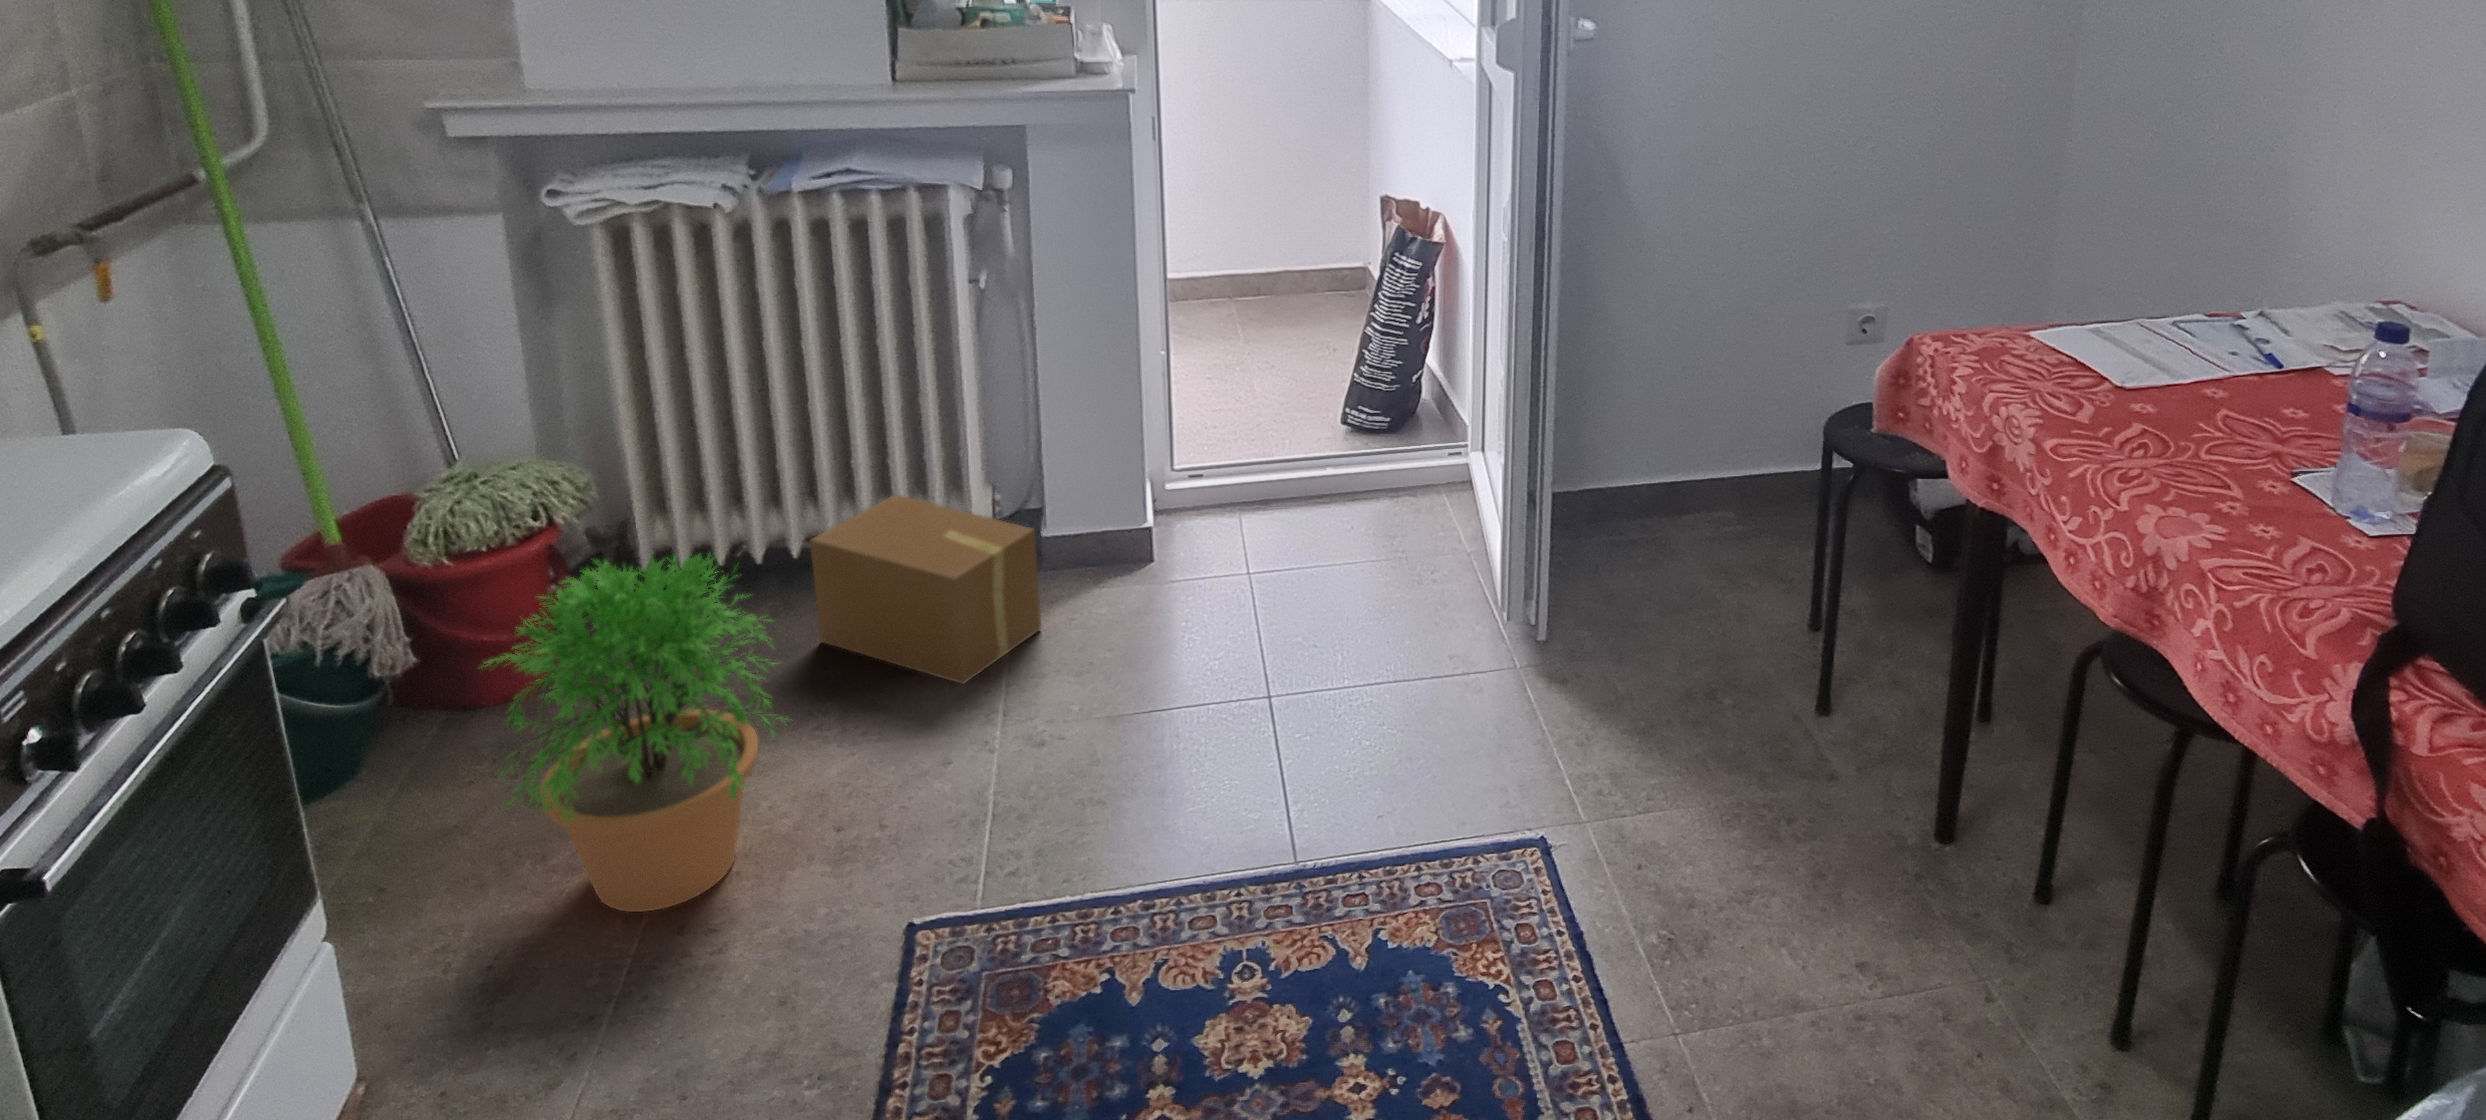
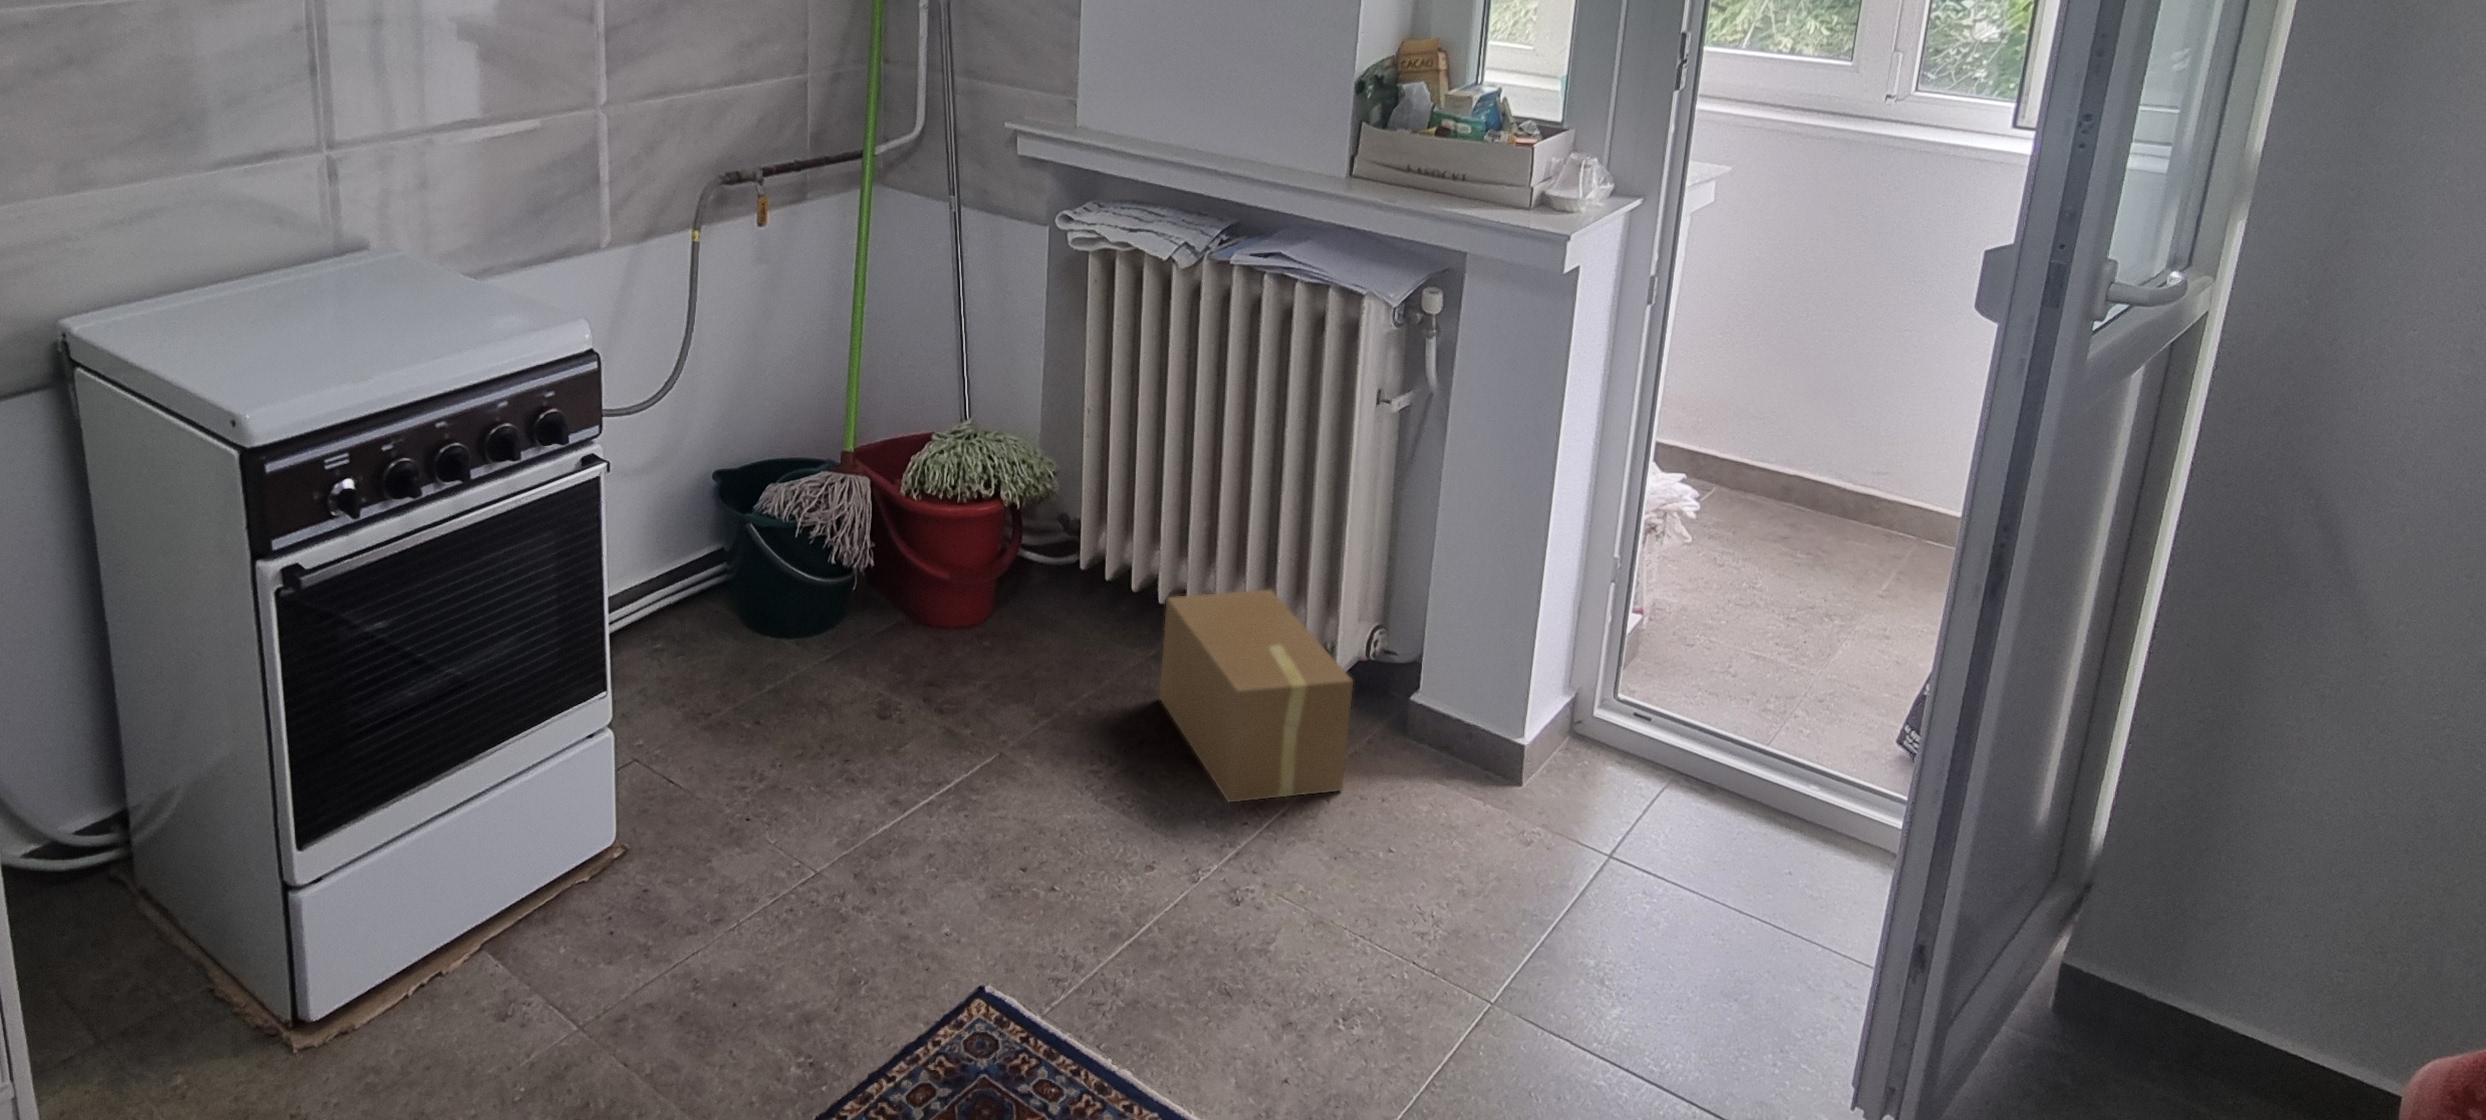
potted plant: present [487,554,776,912] -> none [773,525,1022,853]

